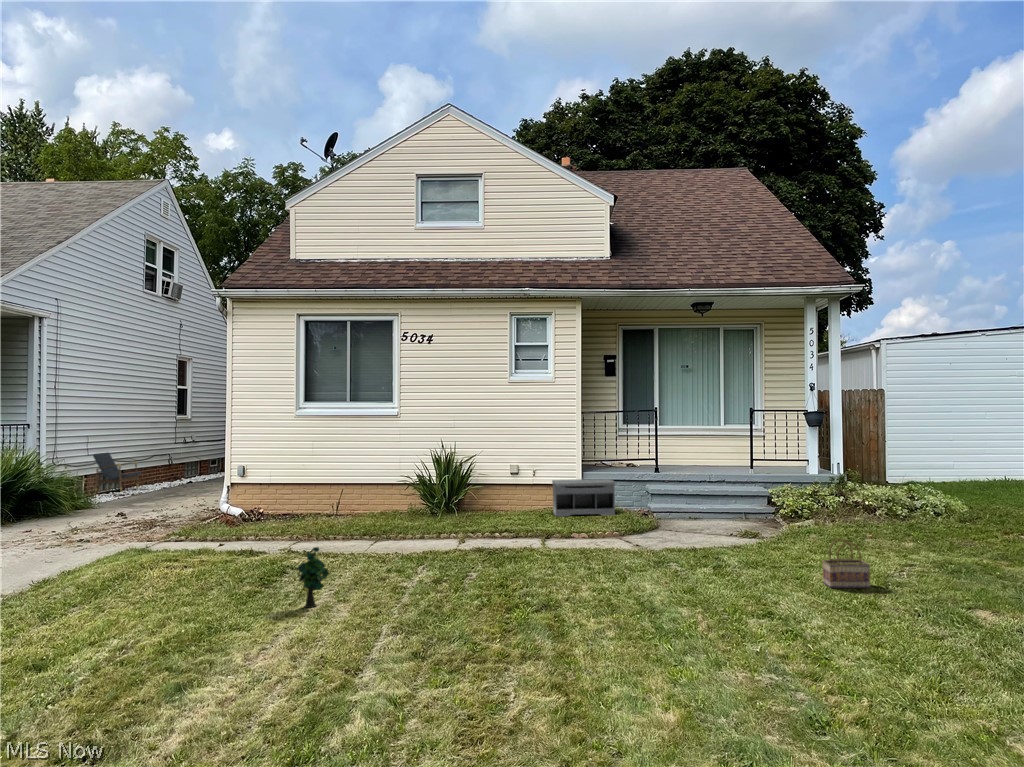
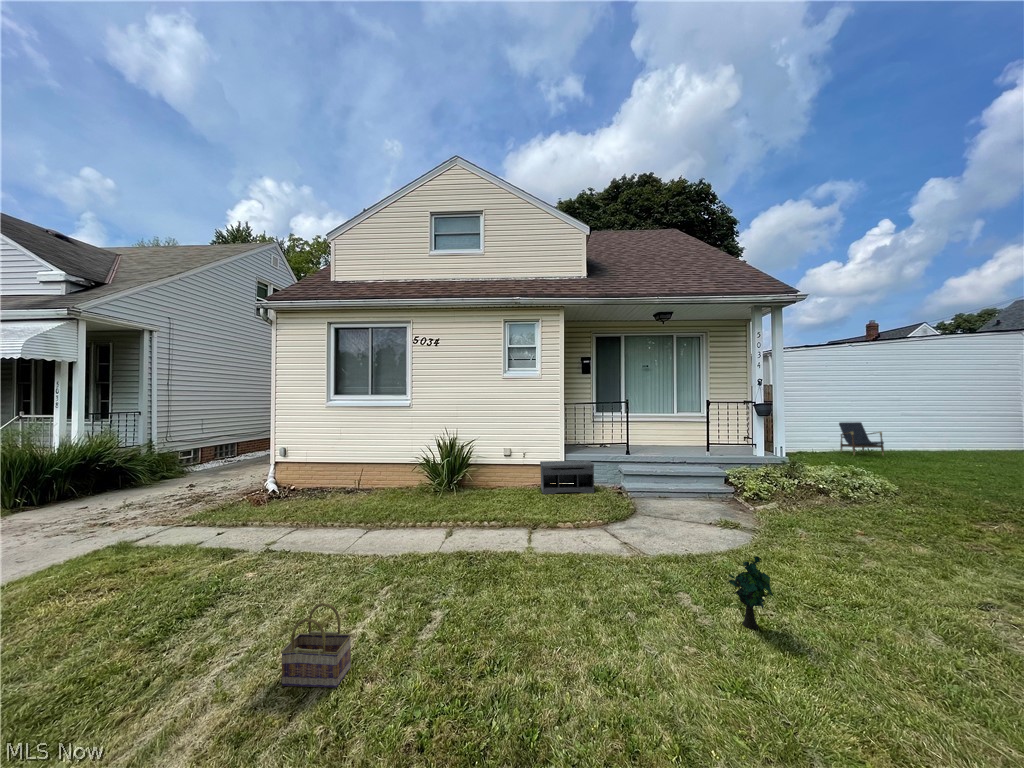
lounge chair: present [93,453,142,491] -> present [839,422,884,455]
basket: present [822,538,870,588] -> present [281,603,351,687]
decorative plant: present [295,547,329,608] -> present [728,556,774,629]

